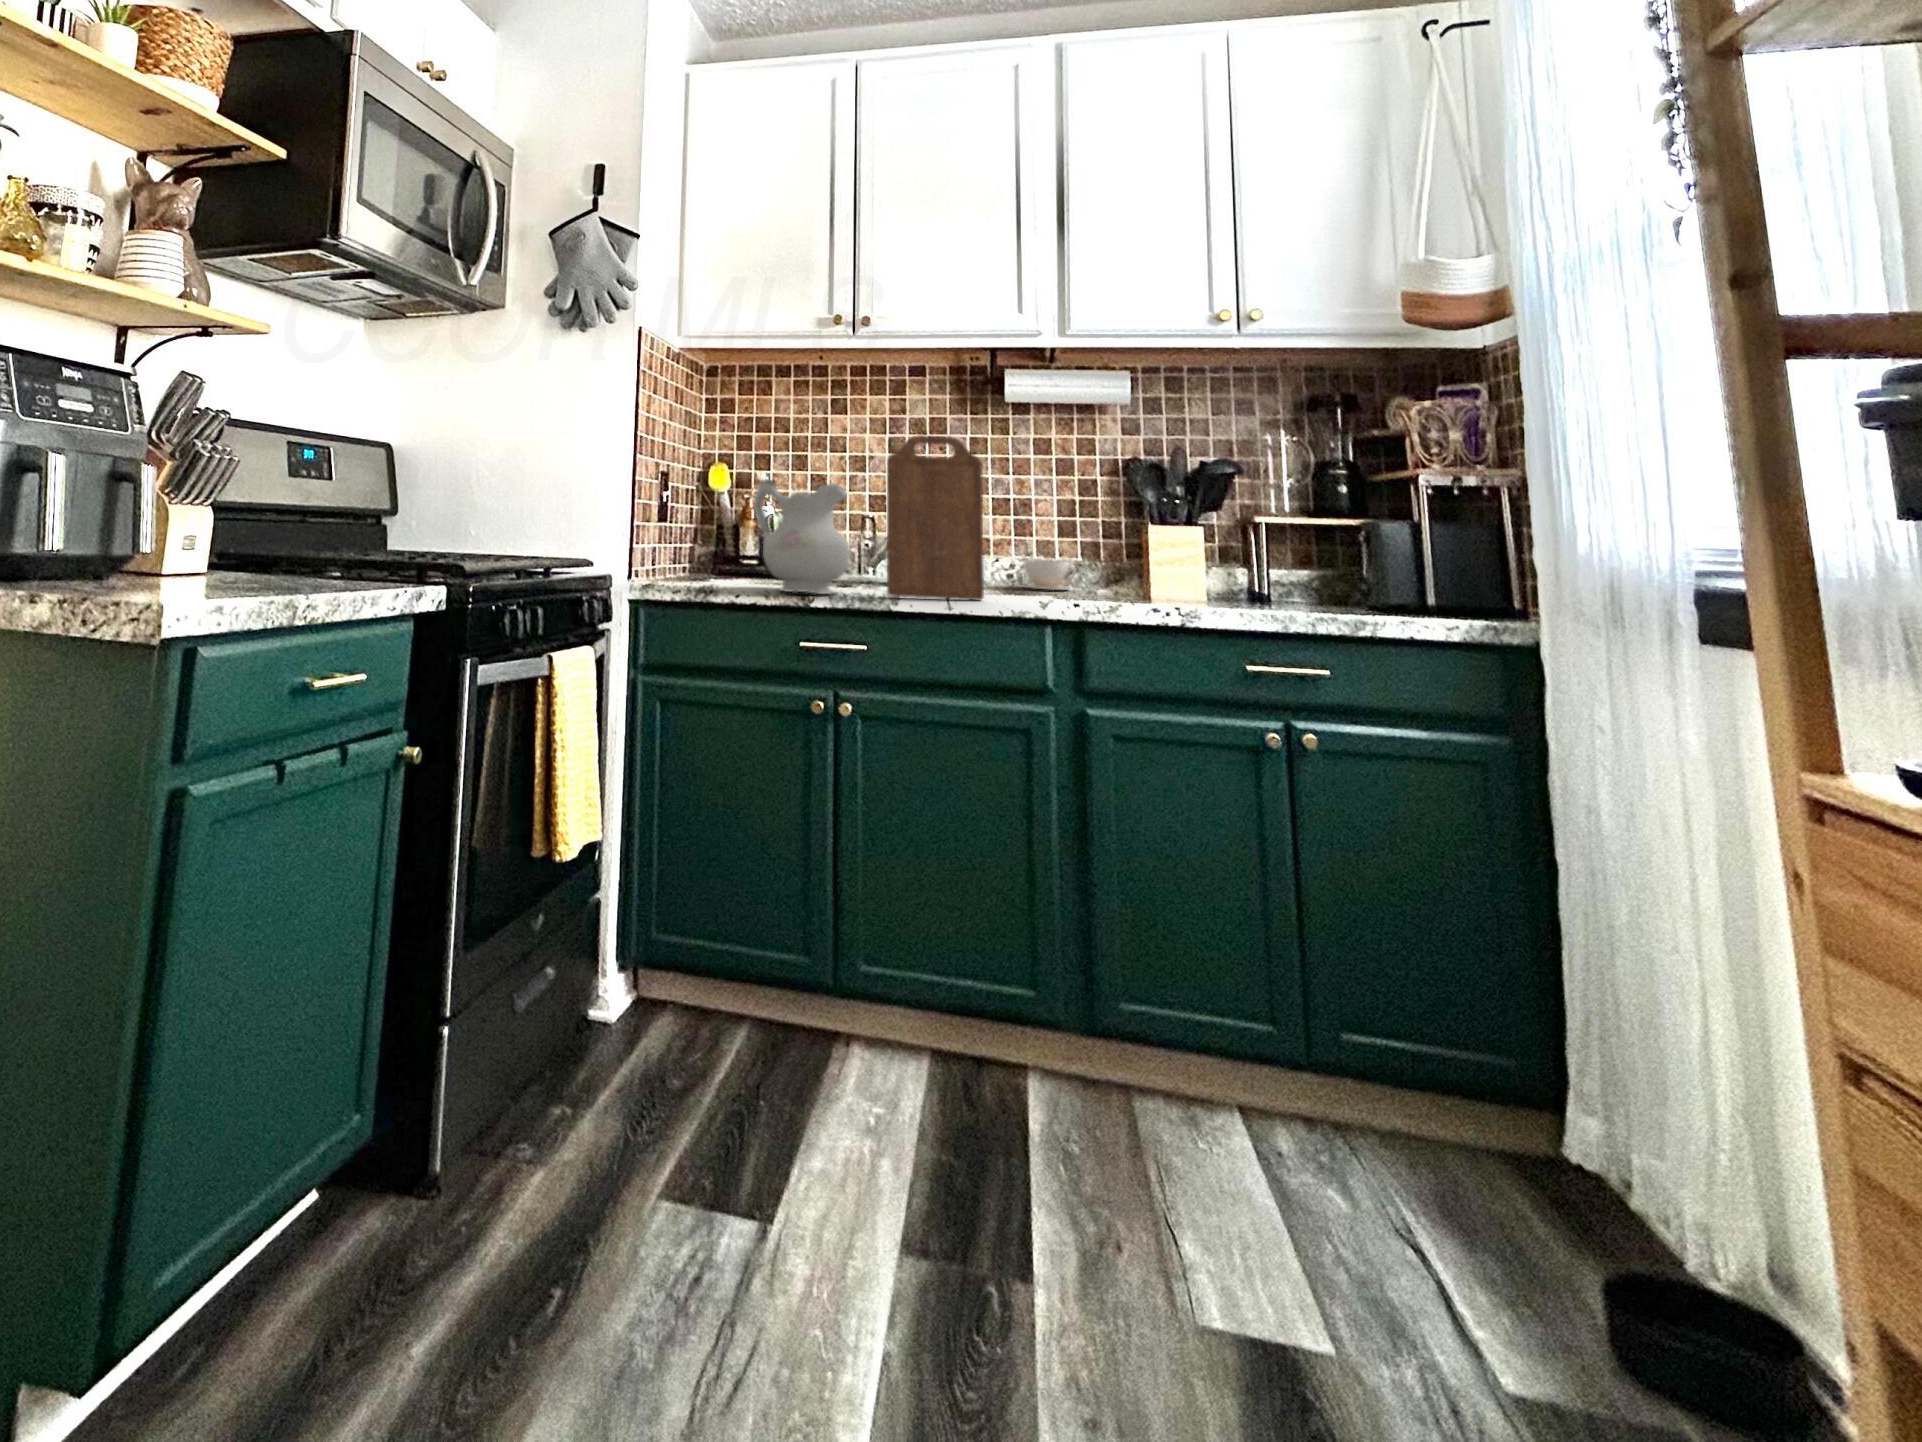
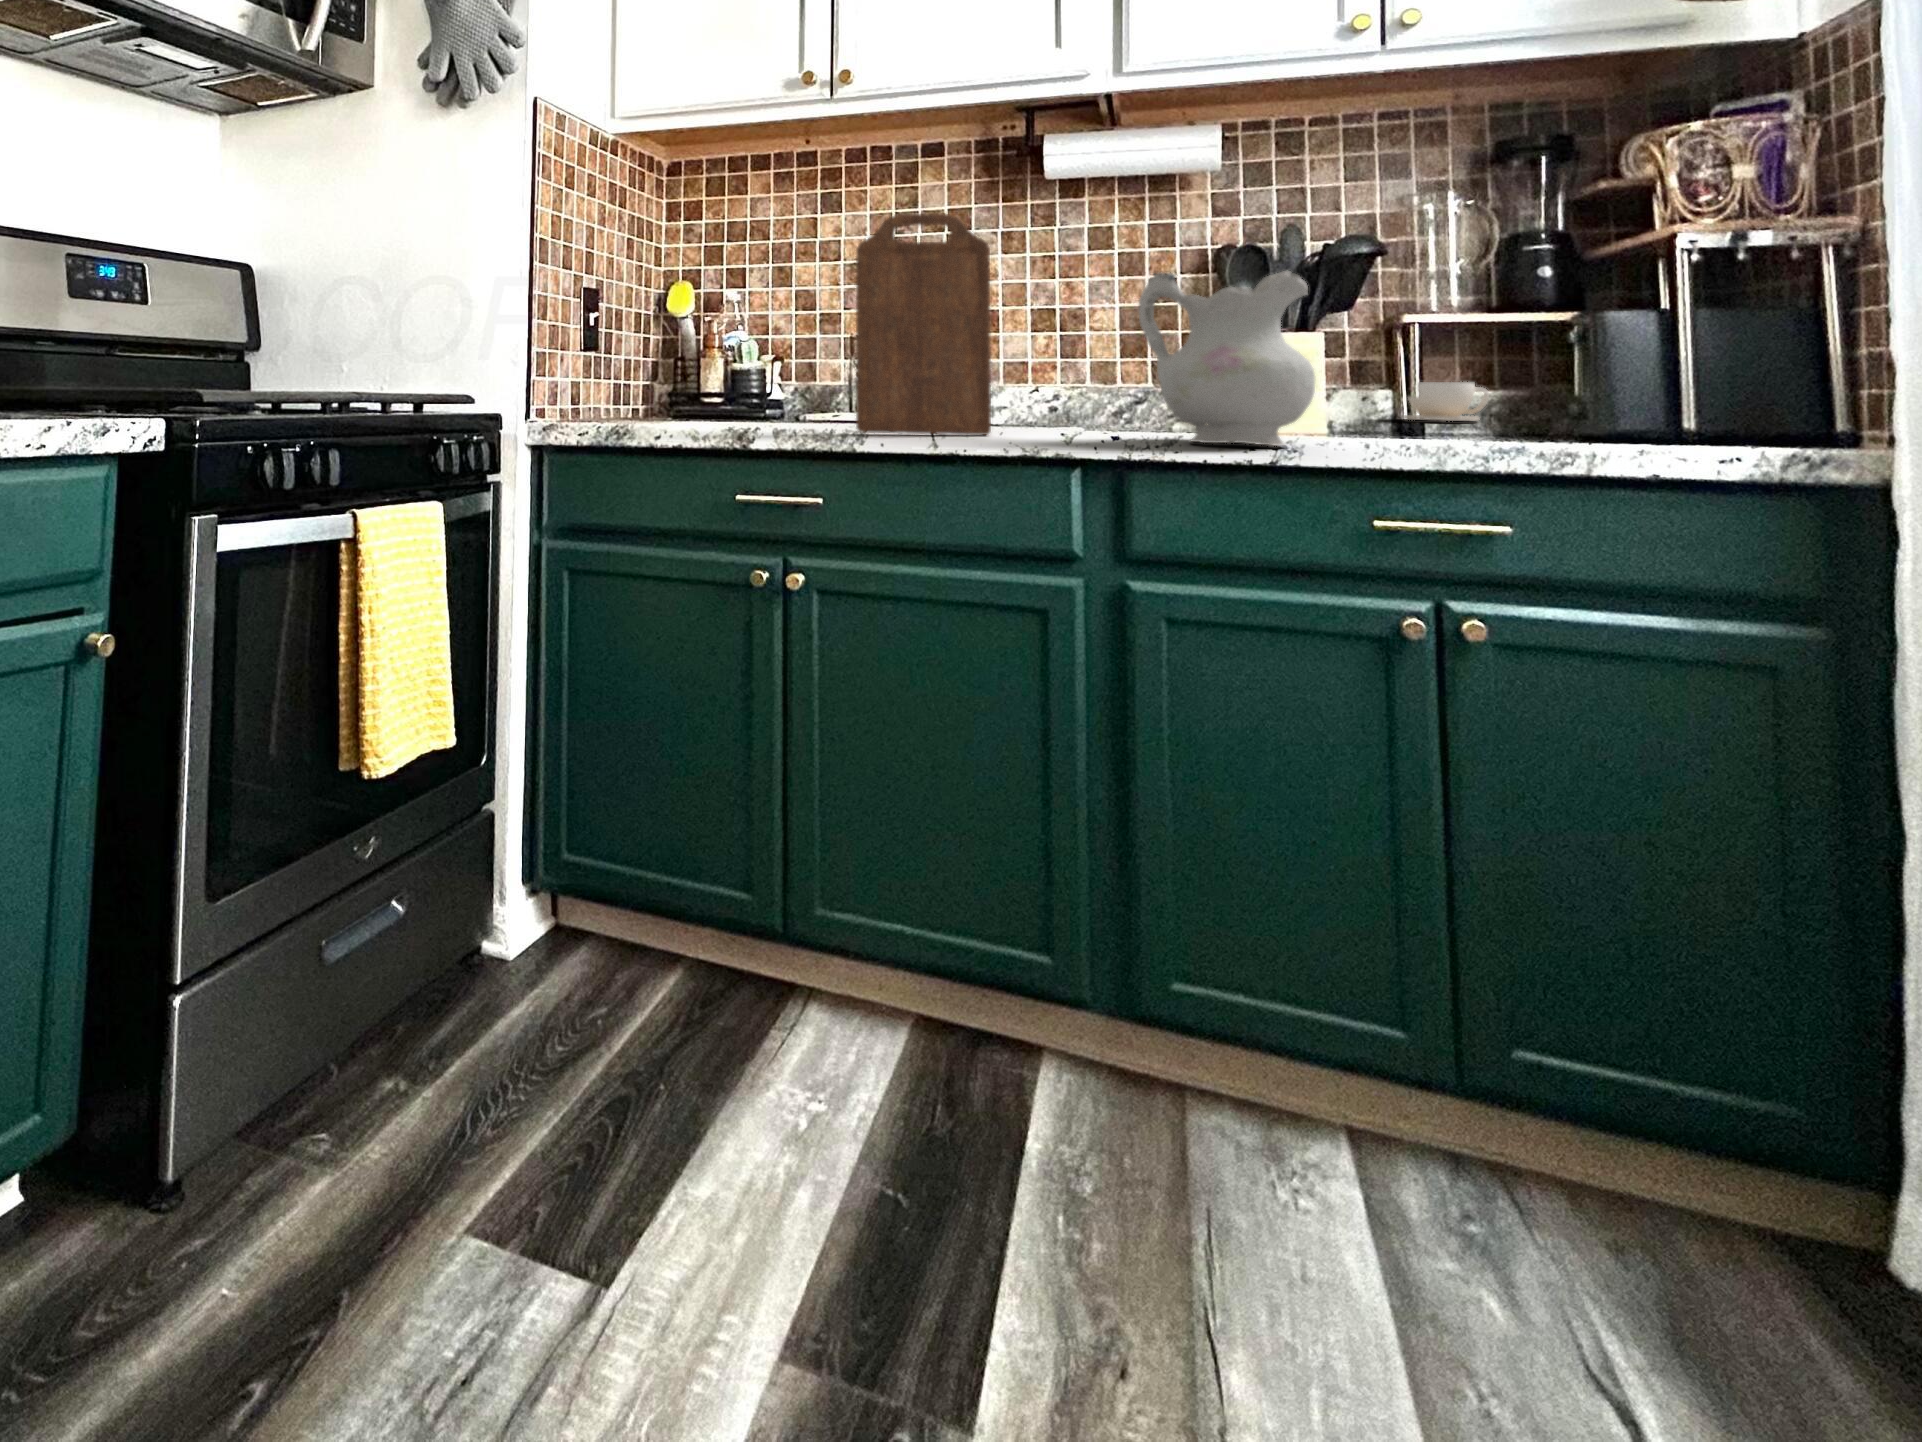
ceramic pitcher: present [754,479,850,594] -> present [1139,271,1315,446]
coffee cup: present [1023,560,1076,590] -> present [1403,382,1489,421]

